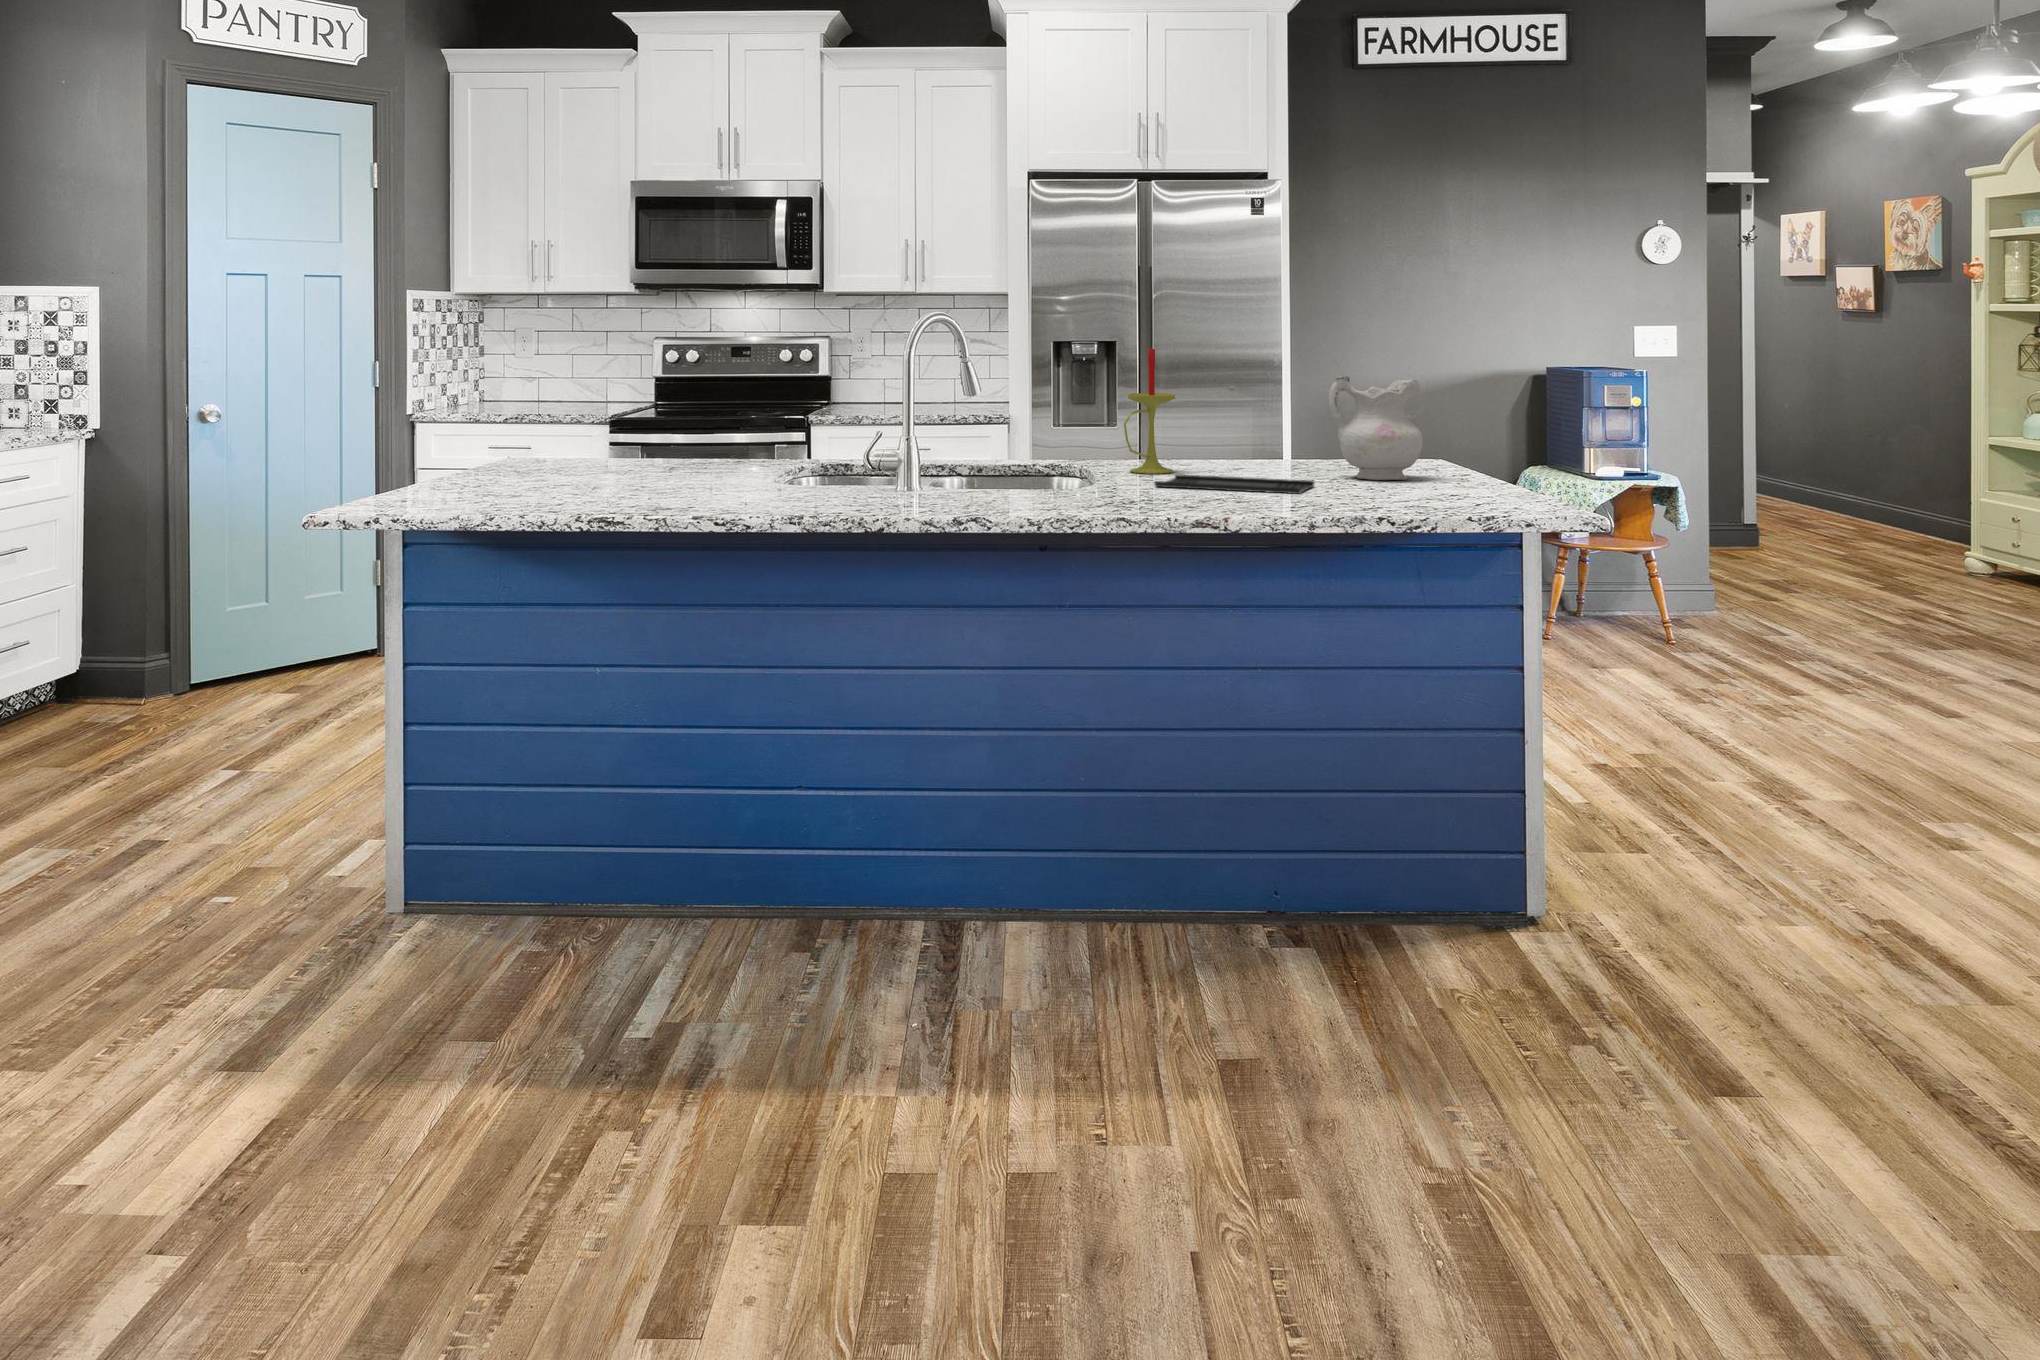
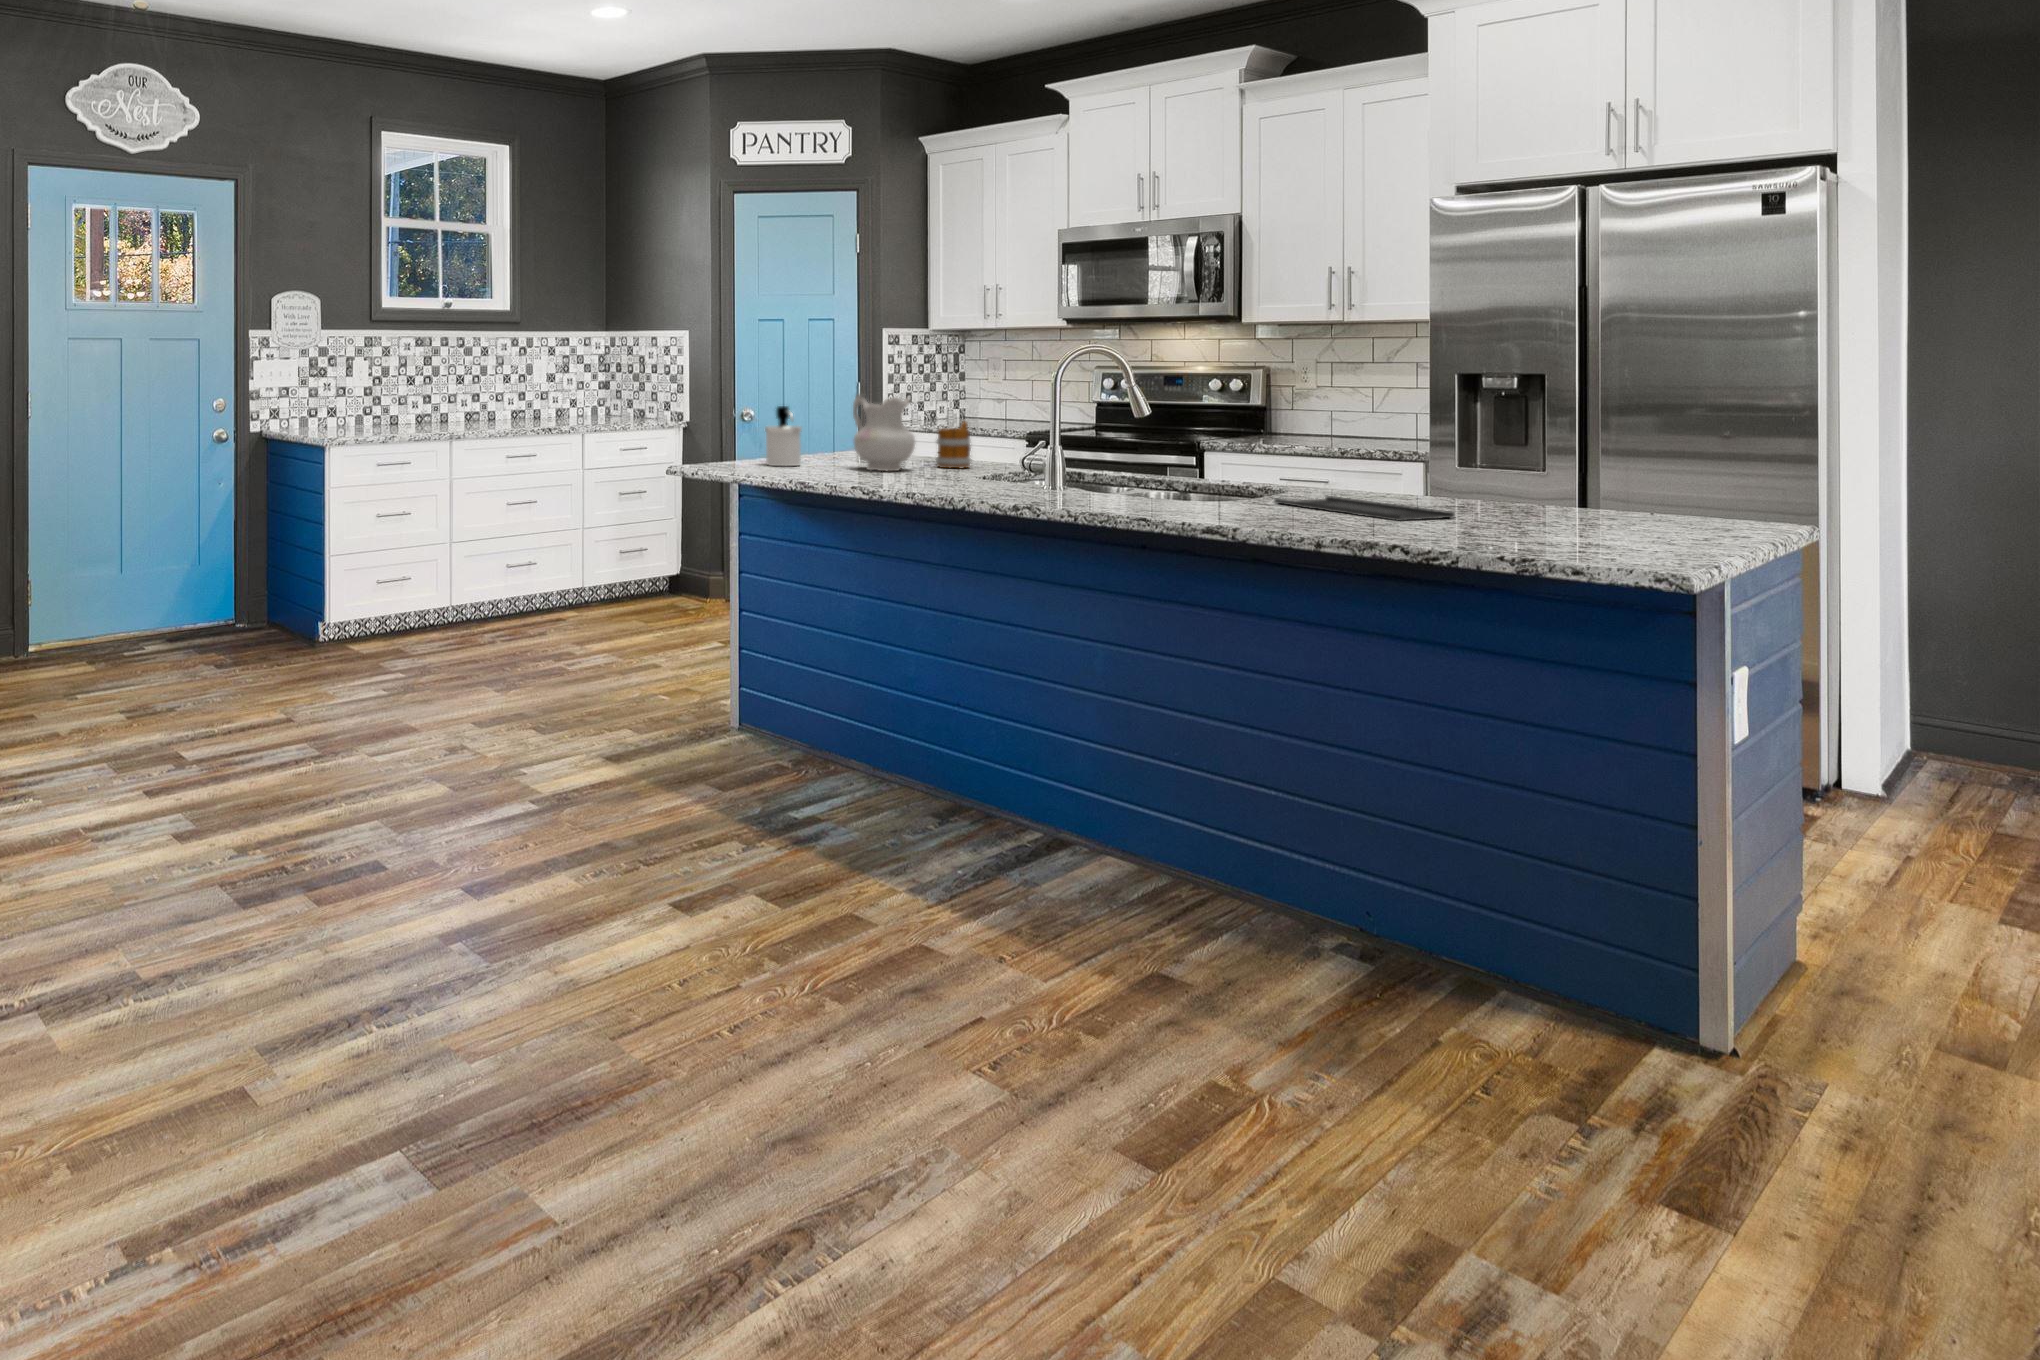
candle: present [1124,349,1176,474] -> none [1307,374,1377,496]
ceramic pitcher: present [1329,376,1423,480] -> present [853,394,915,471]
soap dispenser: none [462,398,530,493] -> present [765,406,801,466]
mug: none [689,412,733,477] -> present [936,422,972,468]

